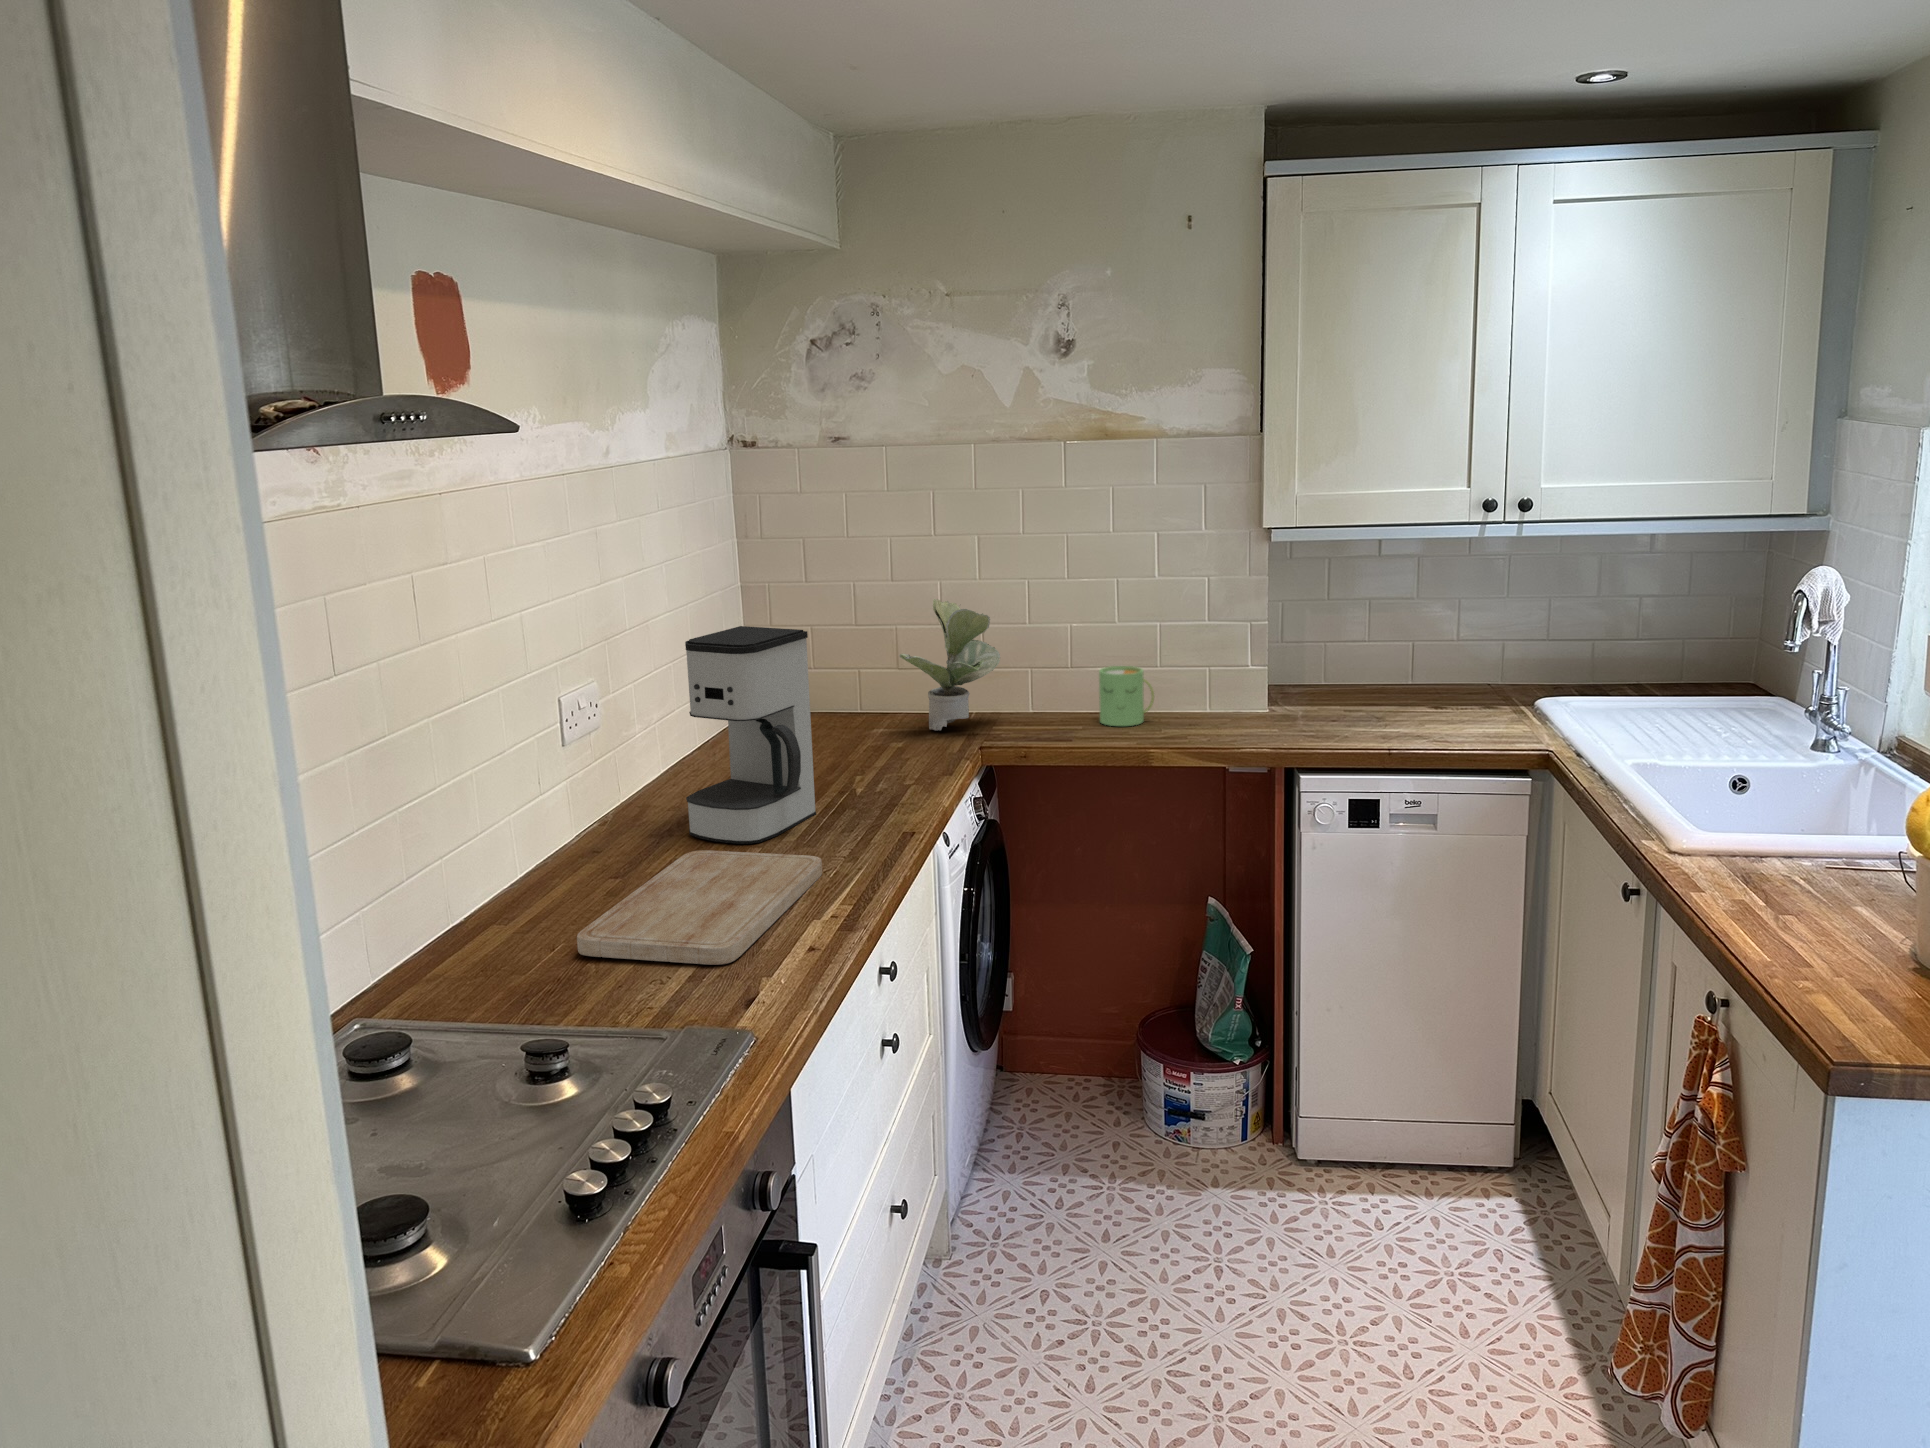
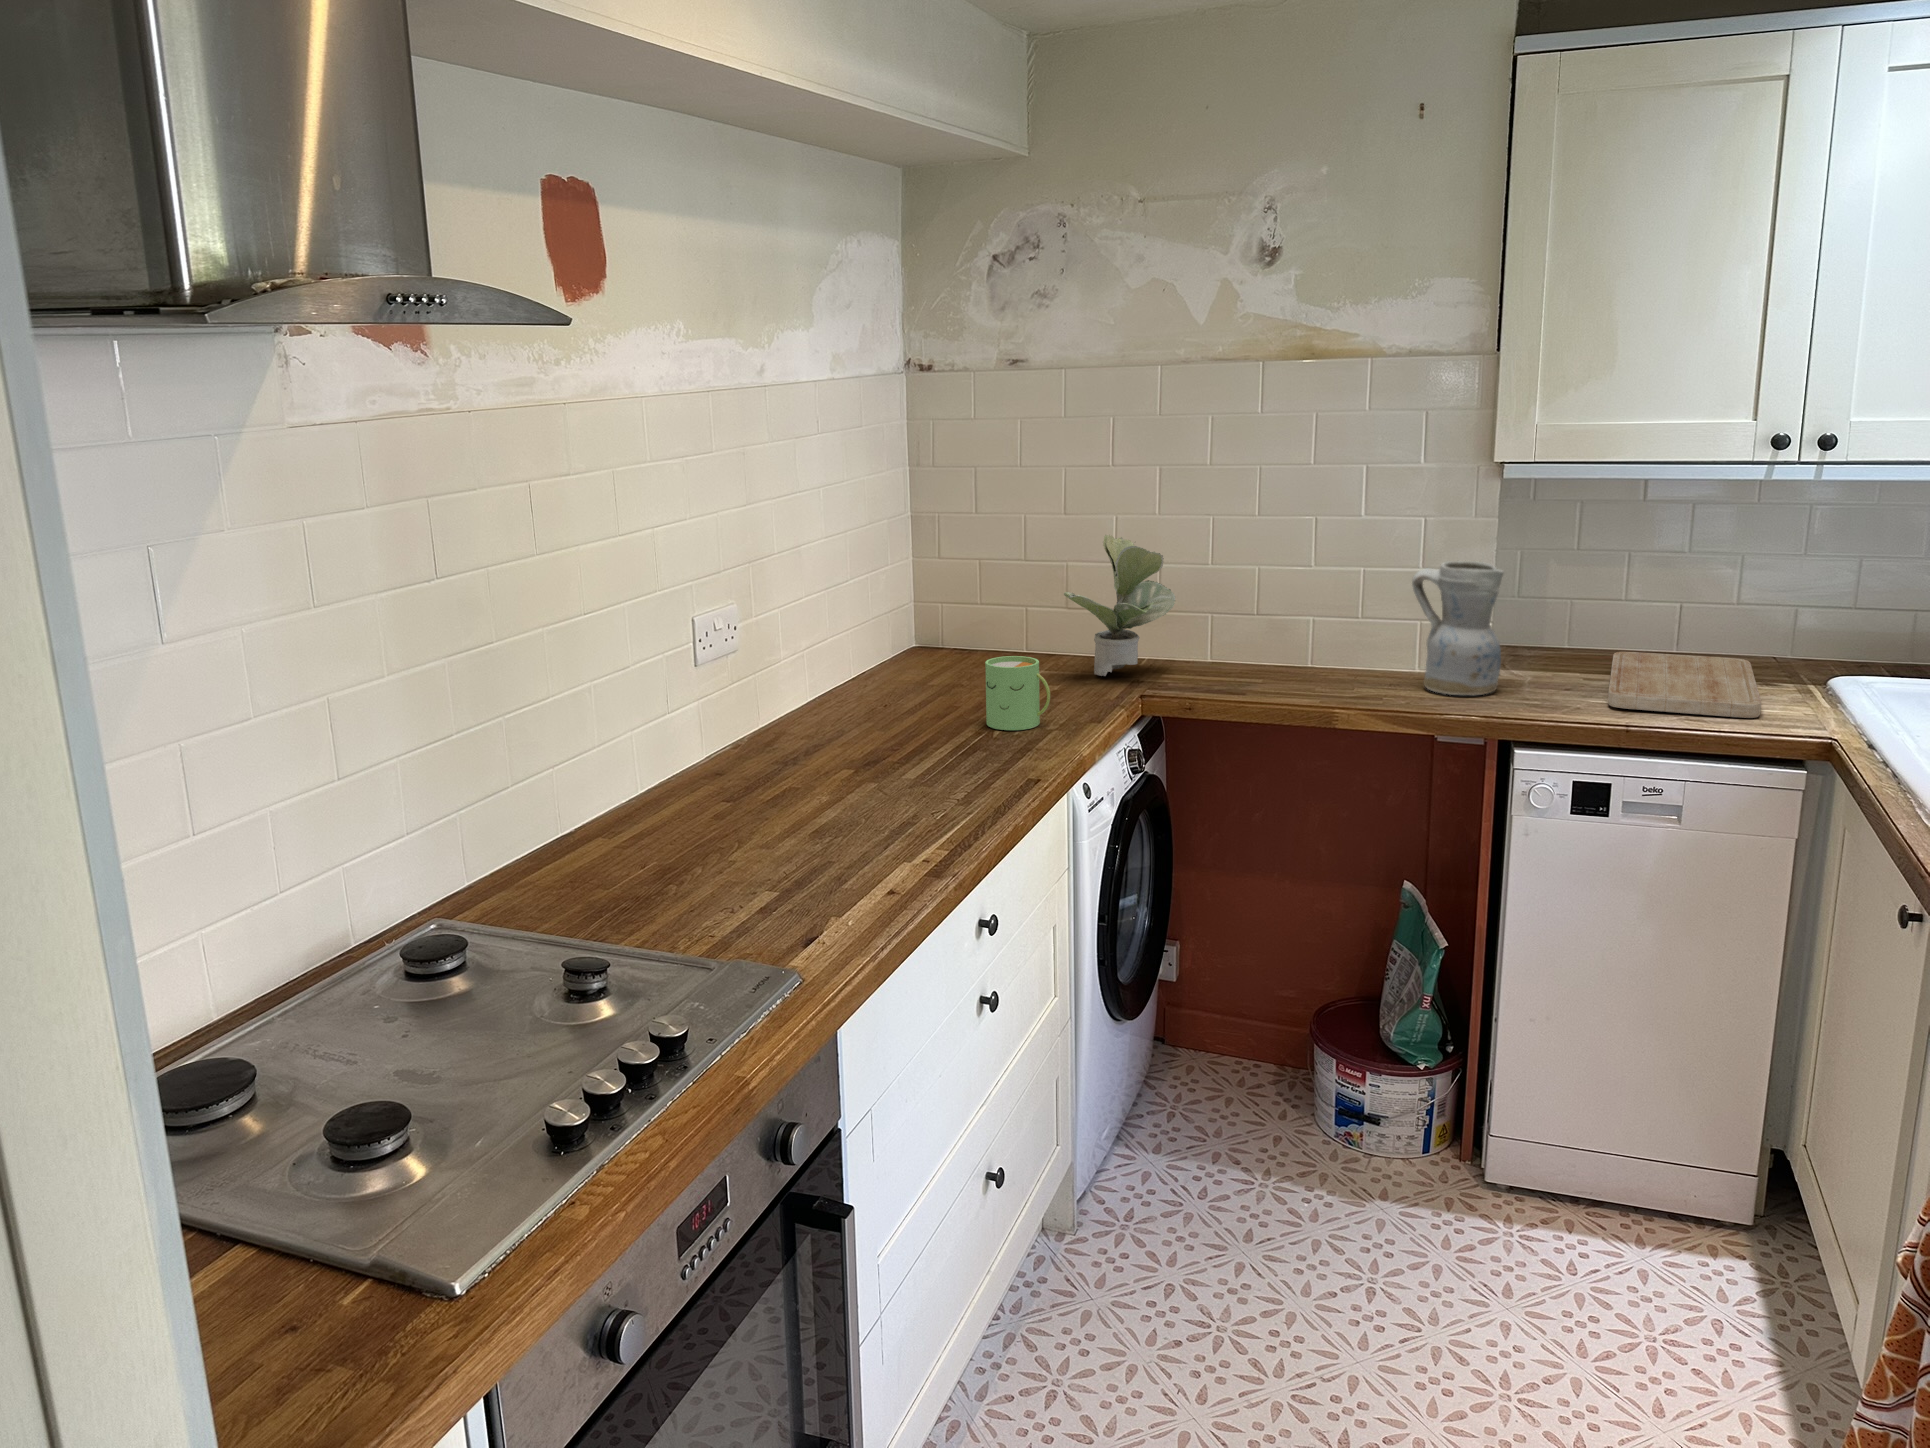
ceramic pitcher: none [1208,614,1285,731] -> present [1412,561,1504,695]
coffee maker: present [685,626,816,844] -> none [811,554,946,780]
mug: present [1099,666,1154,726] -> present [985,656,1050,730]
cutting board: present [577,850,822,965] -> present [1608,652,1761,718]

